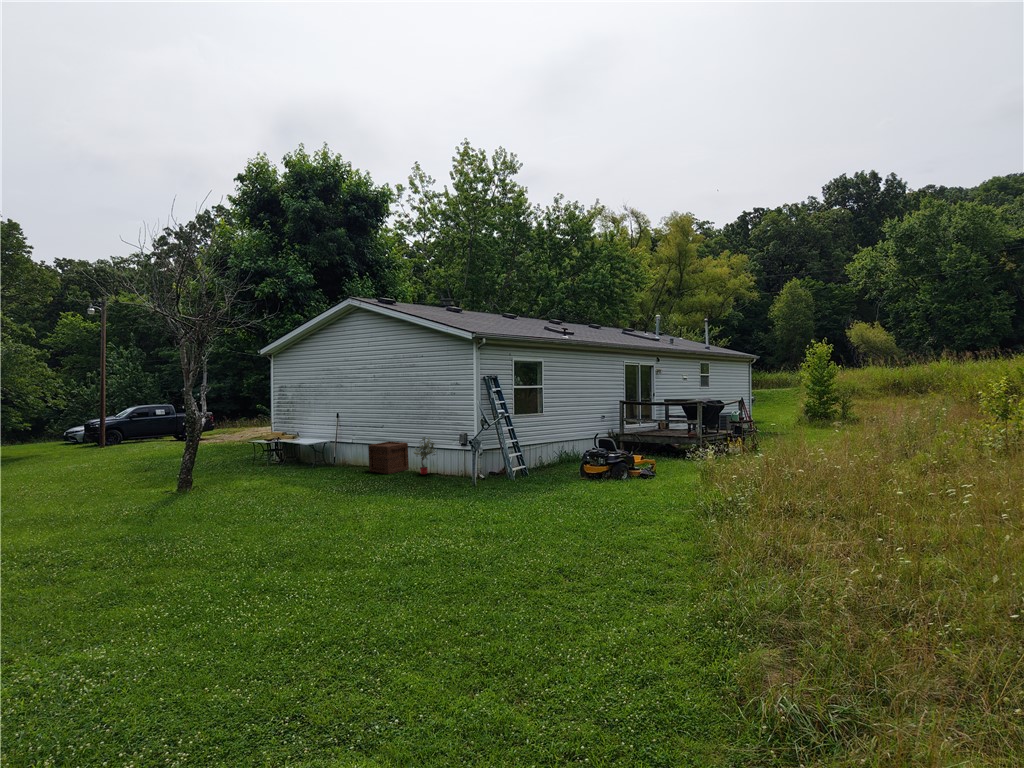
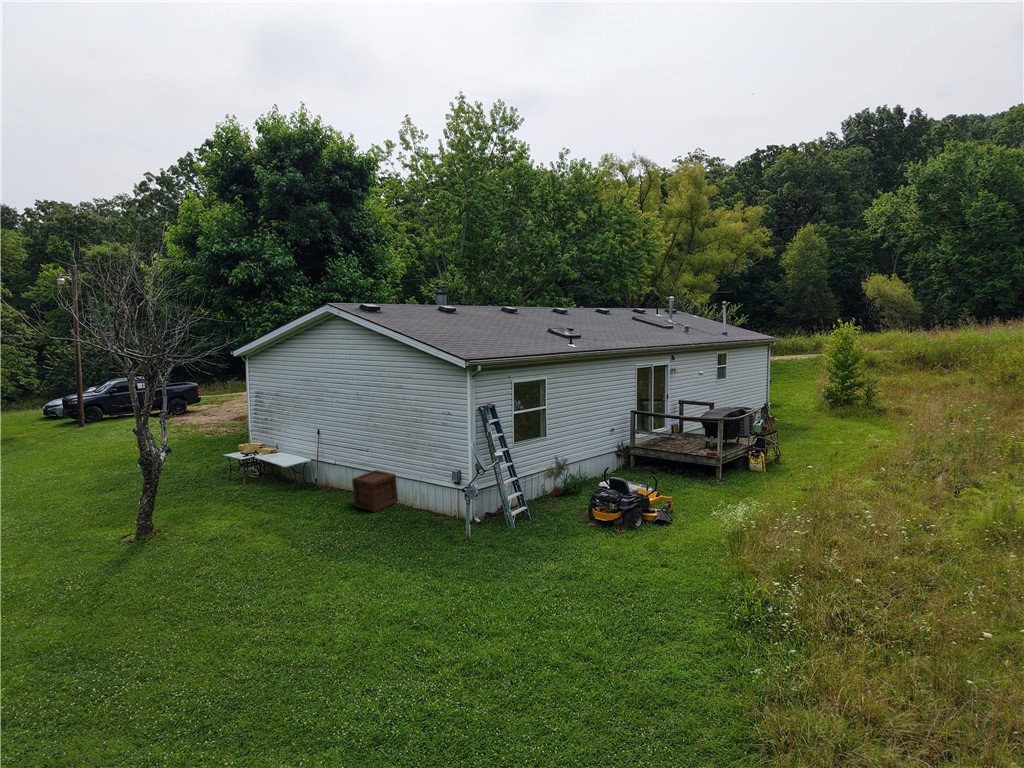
potted tree: present [414,437,436,475] -> present [544,456,568,496]

